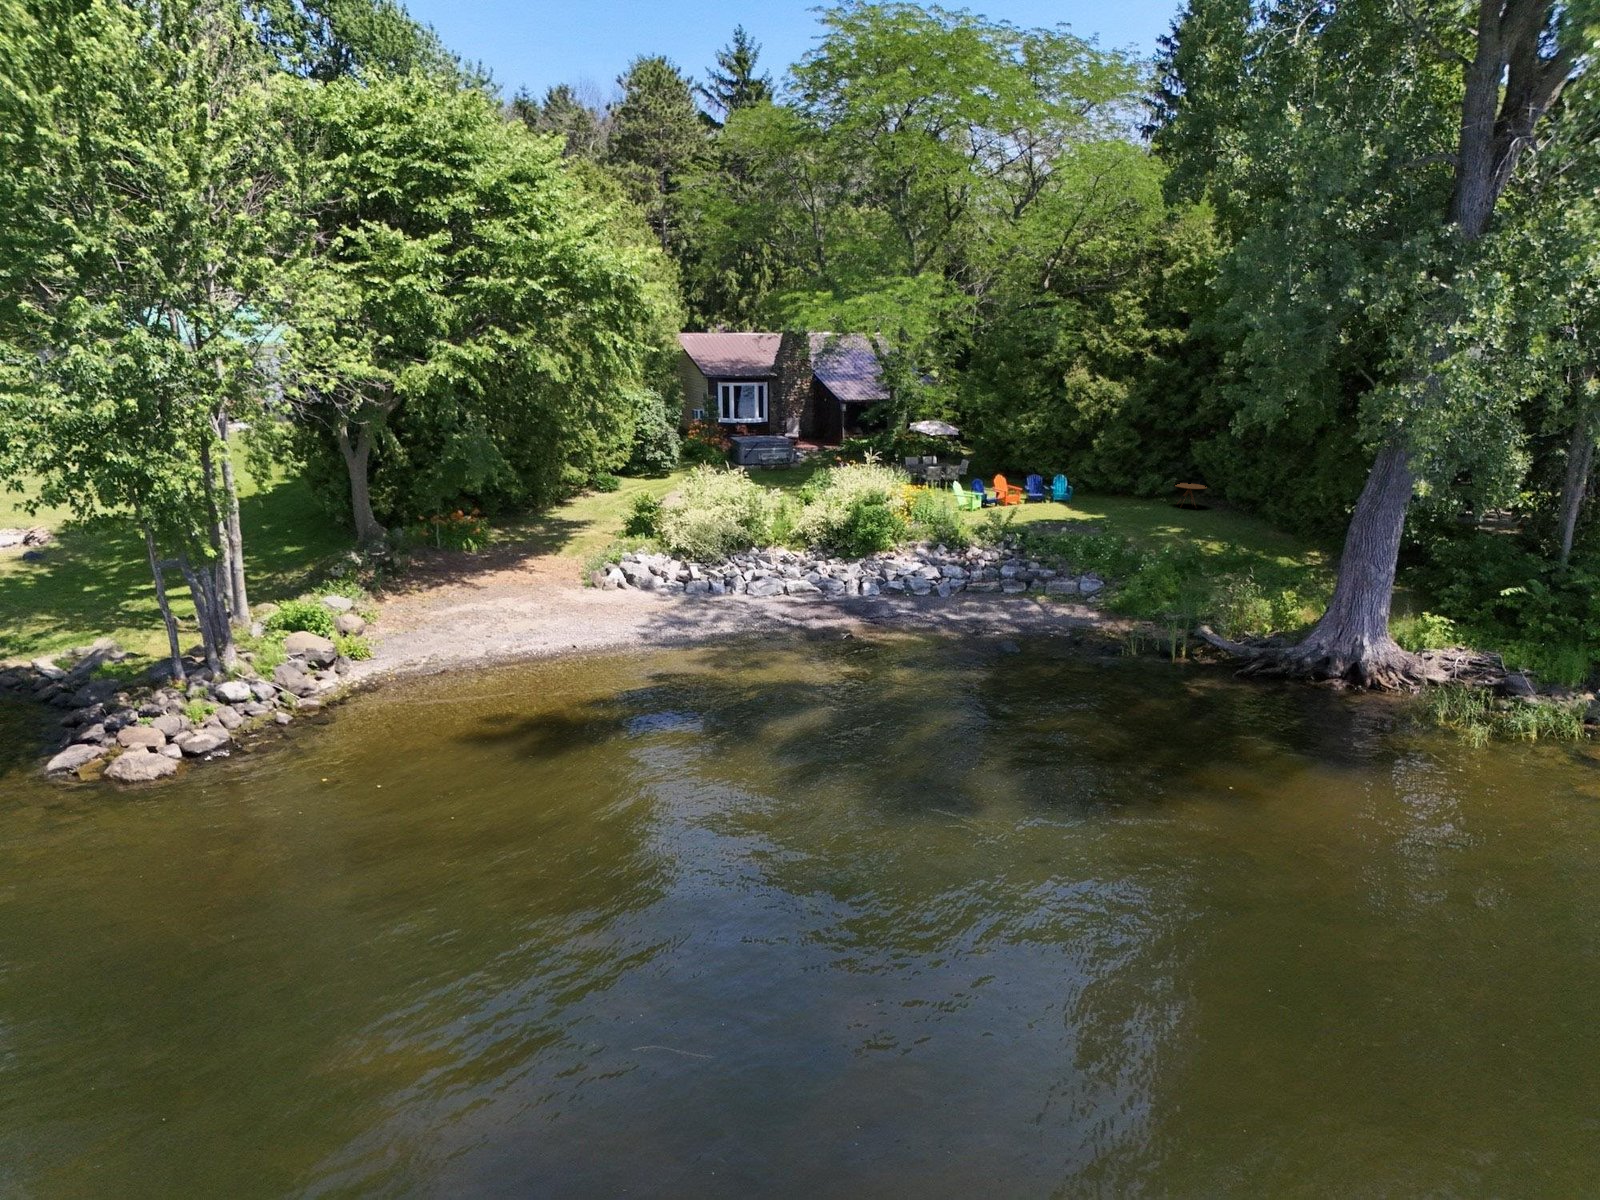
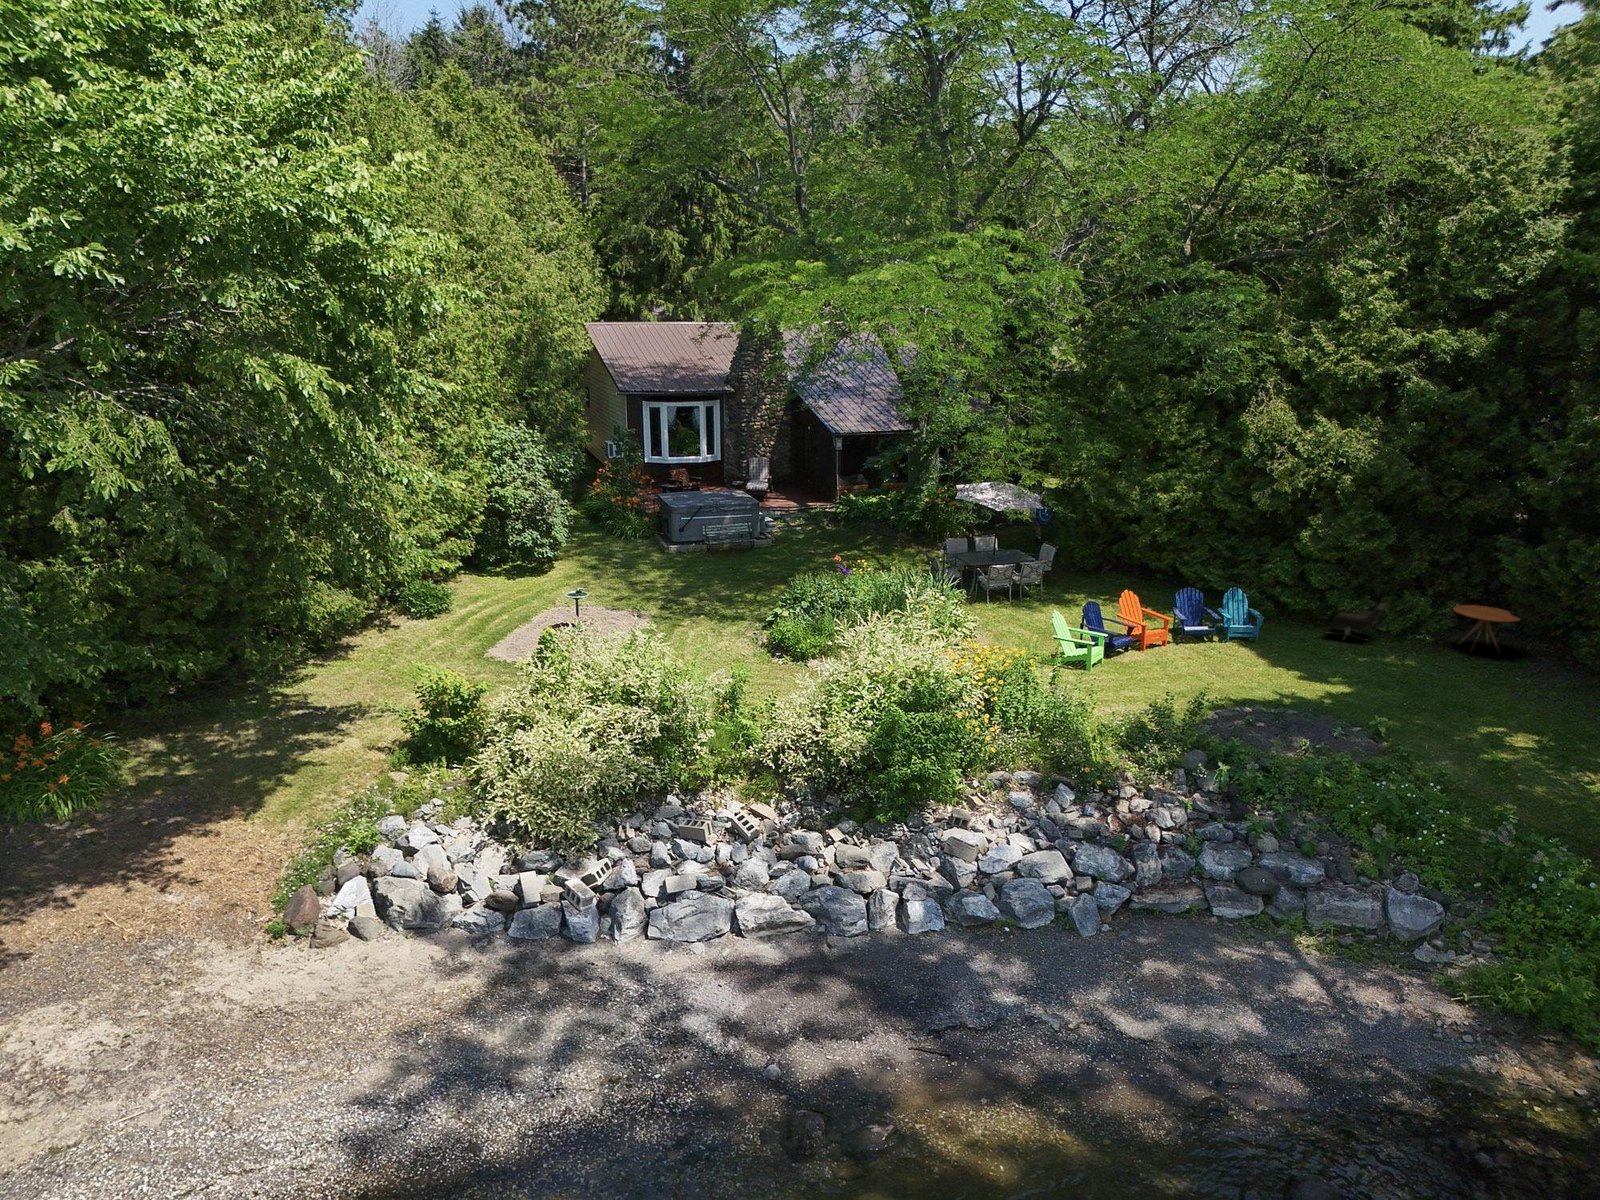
lounge chair: none [1107,482,1138,503] -> present [1334,603,1386,640]

